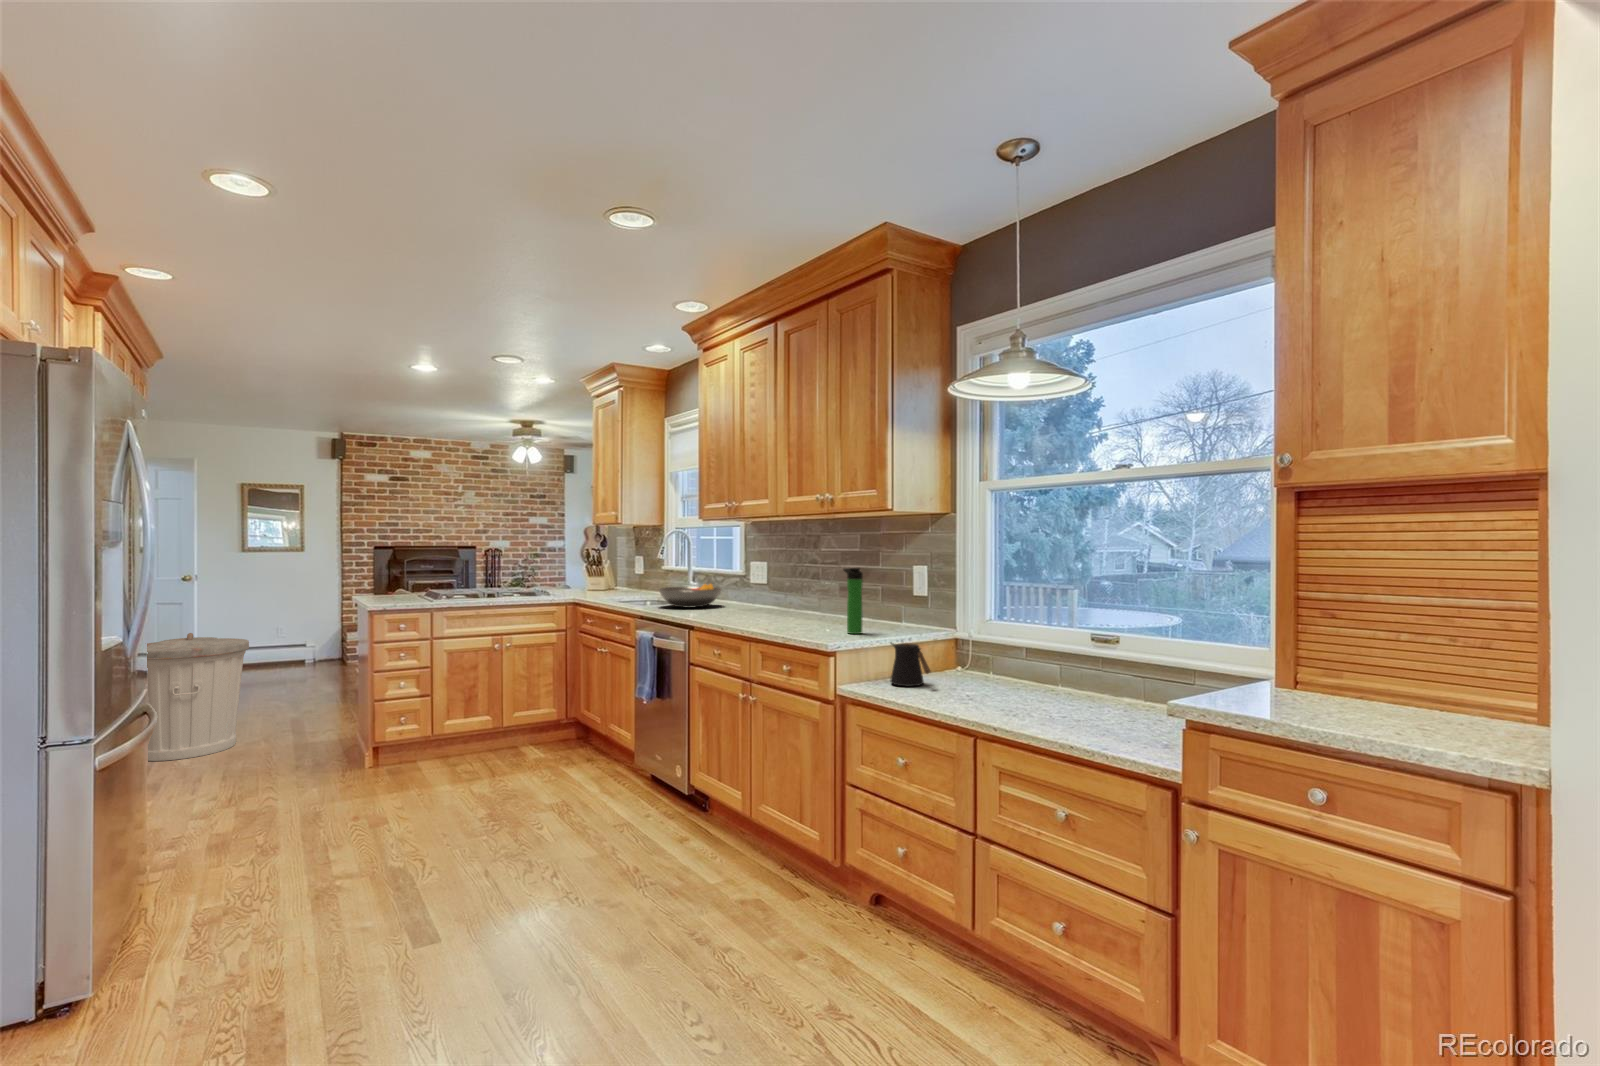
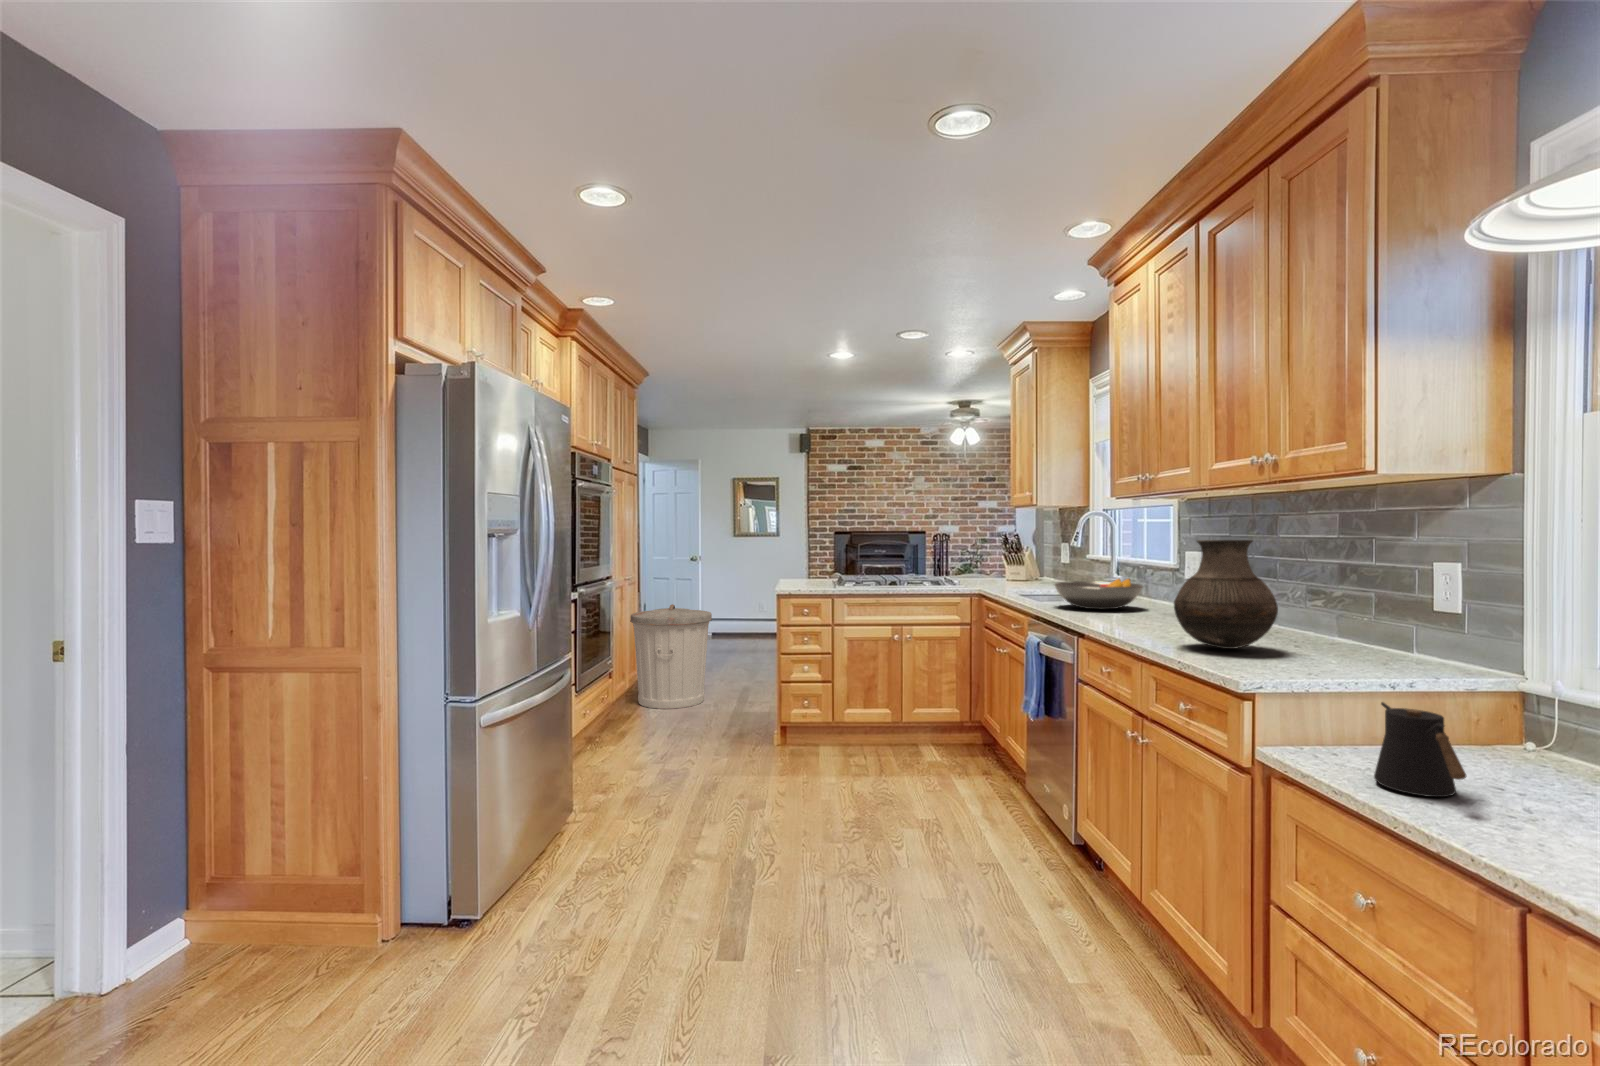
vase: none [768,554,826,625] -> present [1174,540,1278,649]
bottle: present [844,568,863,634] -> none [1296,563,1334,677]

